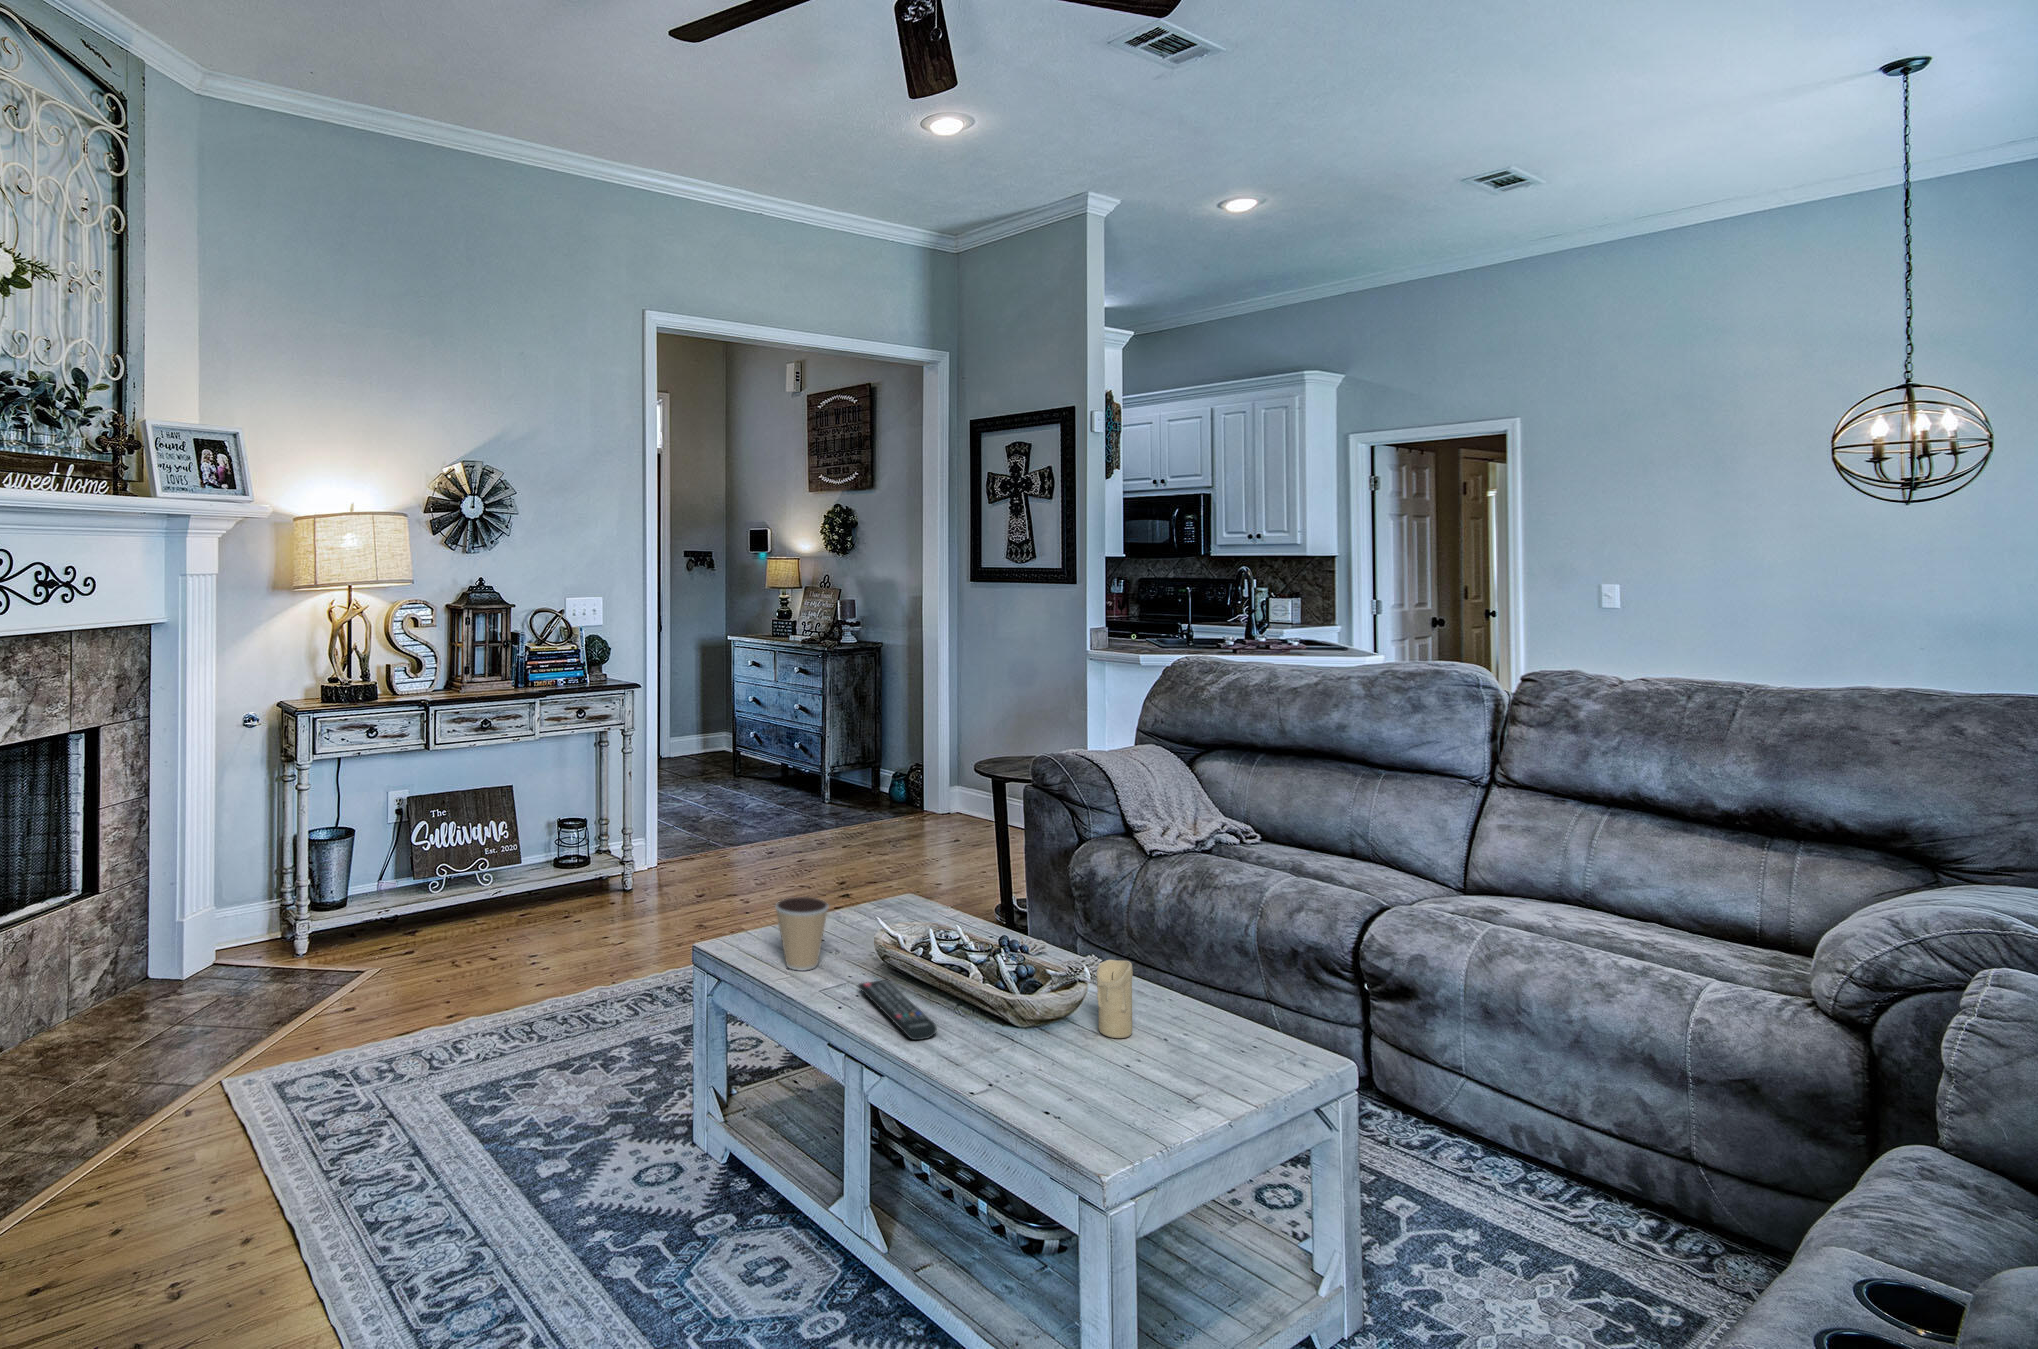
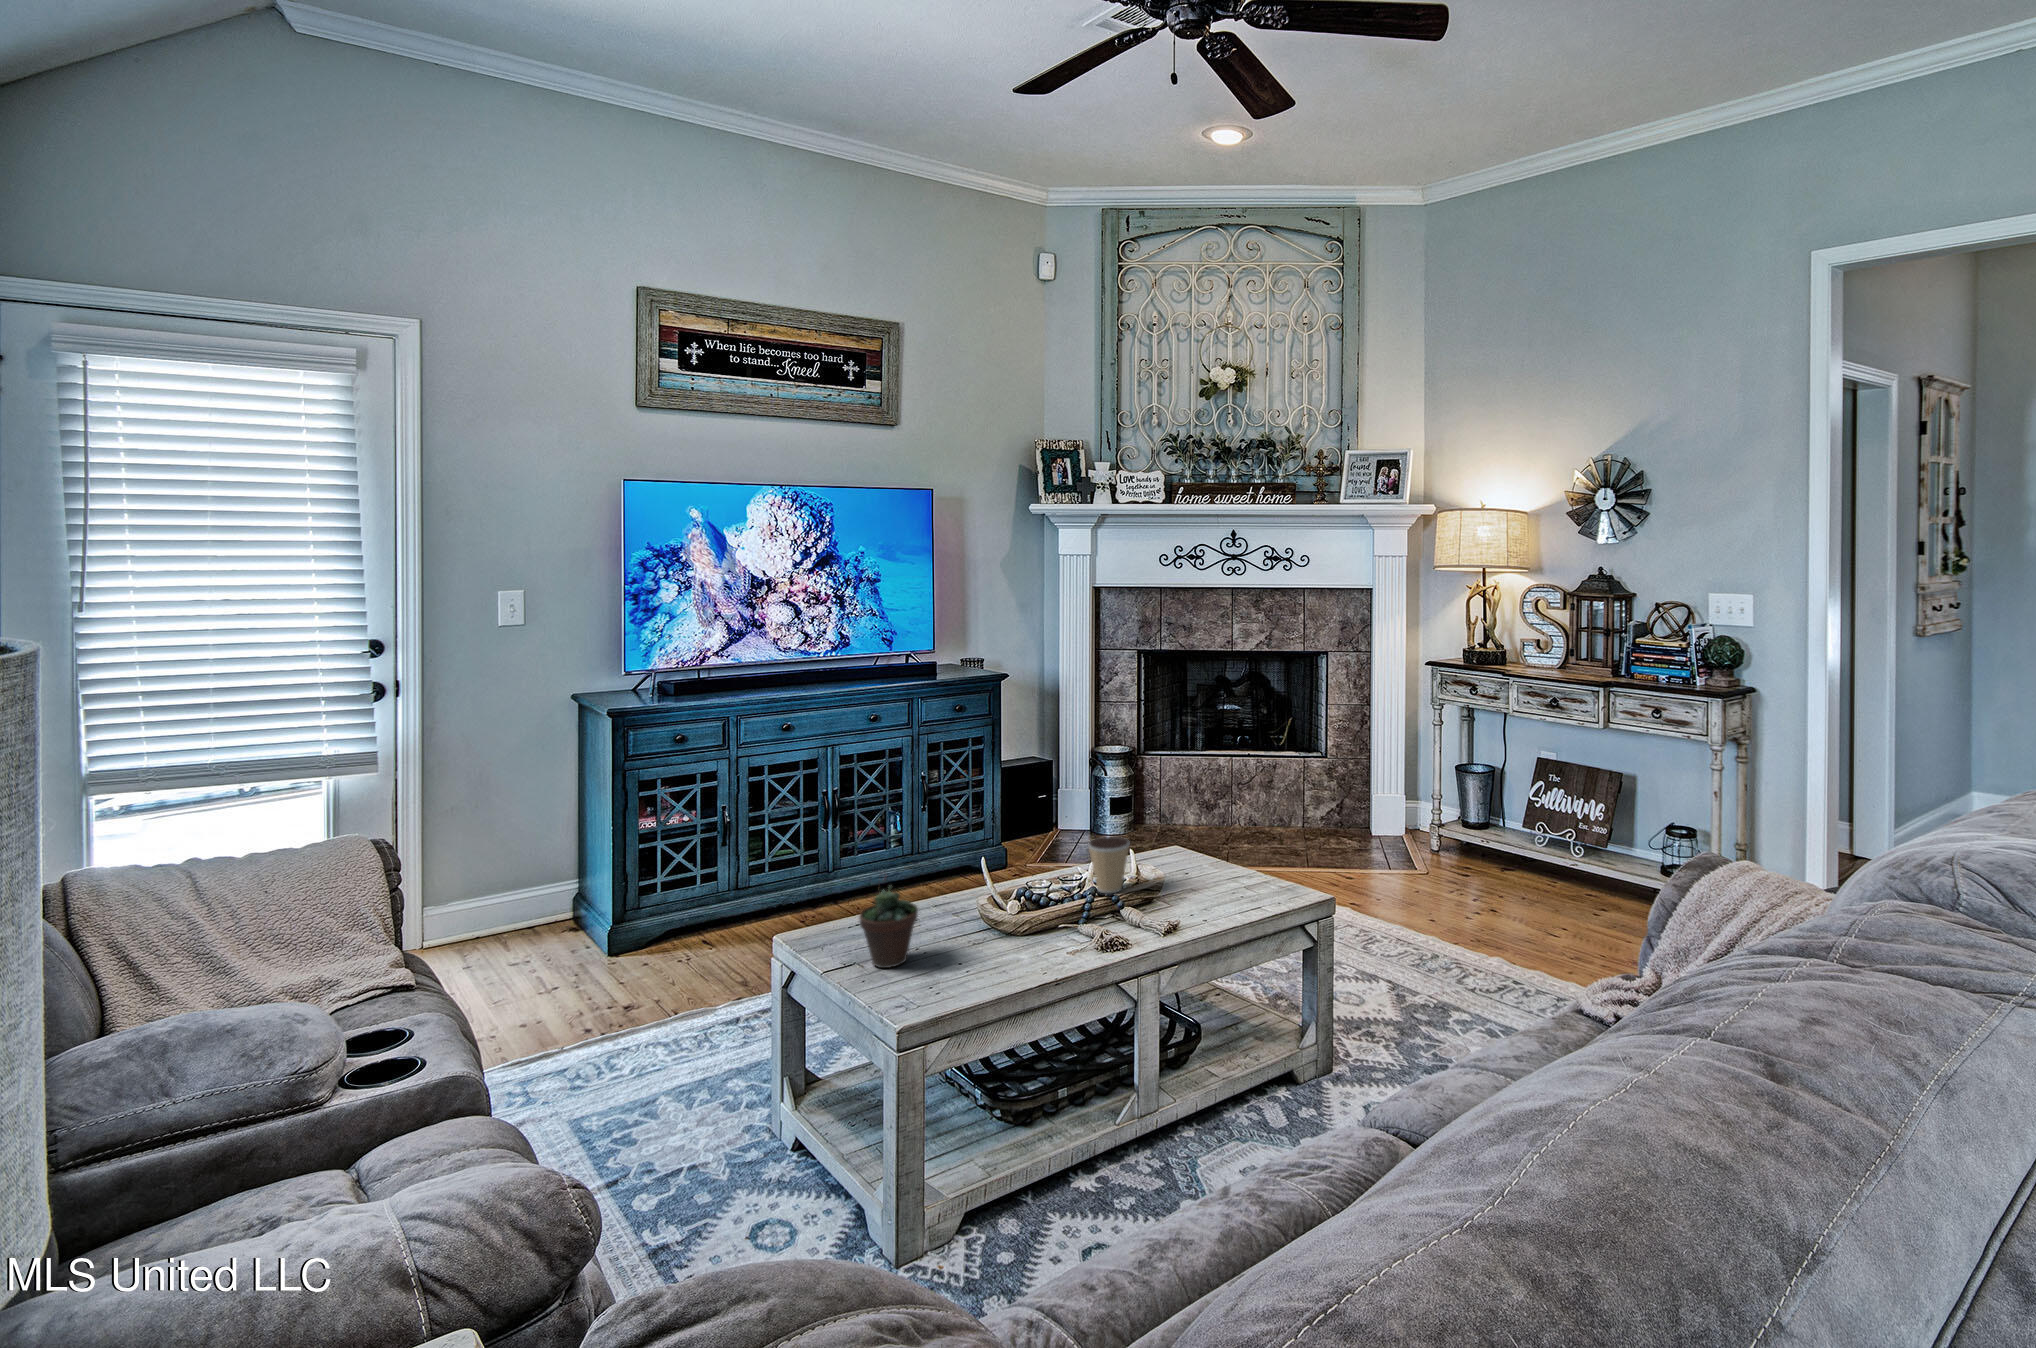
succulent plant: none [993,947,1079,1081] -> present [859,876,918,968]
candle: present [1096,960,1133,1038] -> none [932,932,963,996]
remote control: present [859,980,937,1040] -> none [956,899,1055,929]

